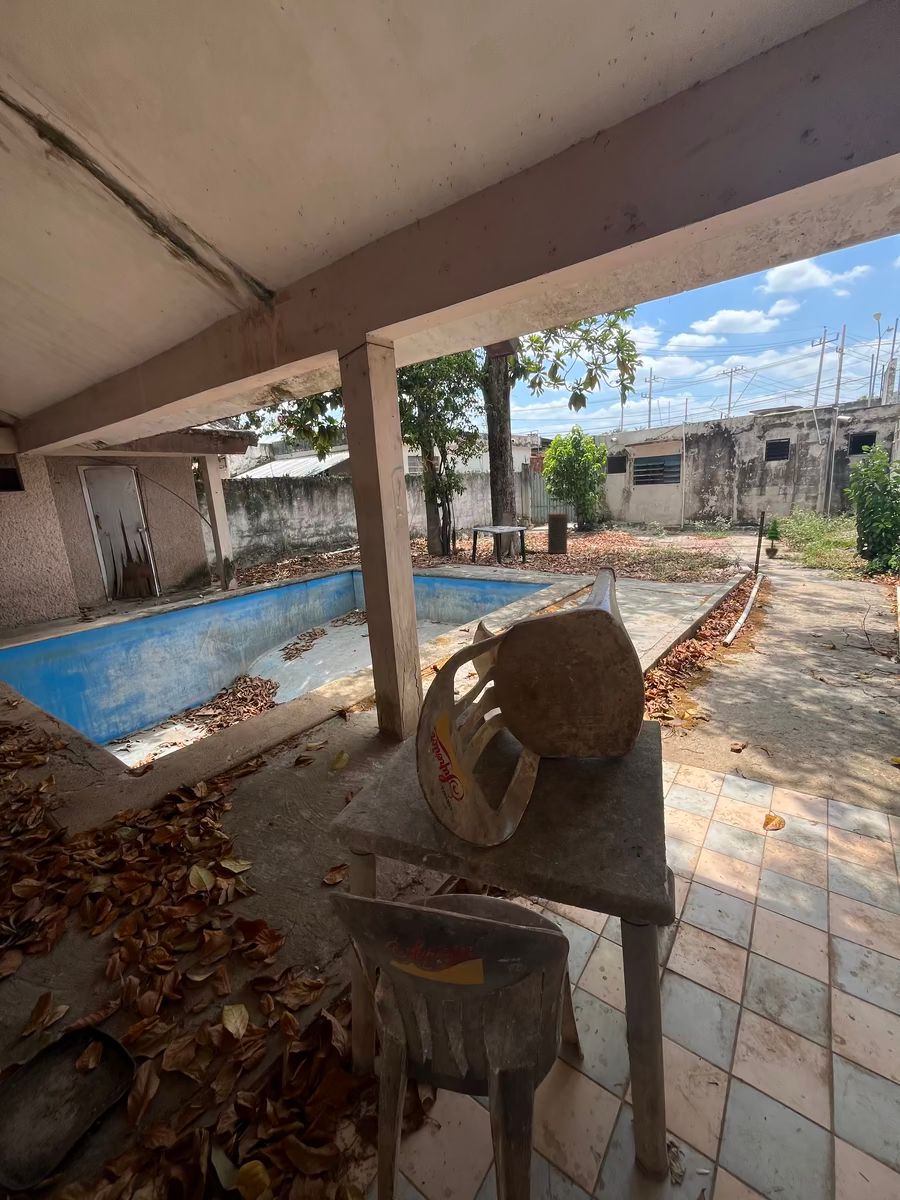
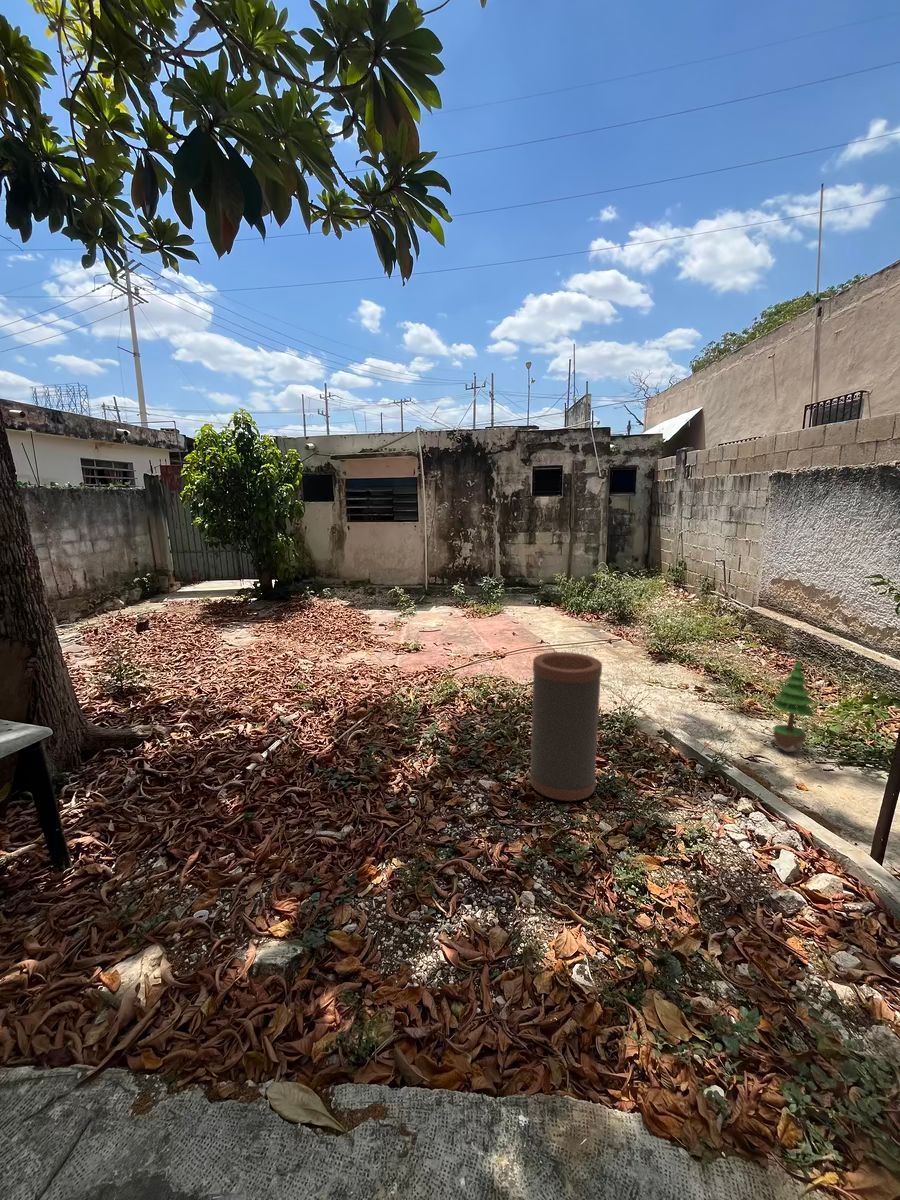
trash can: present [548,514,568,554] -> present [530,652,602,801]

